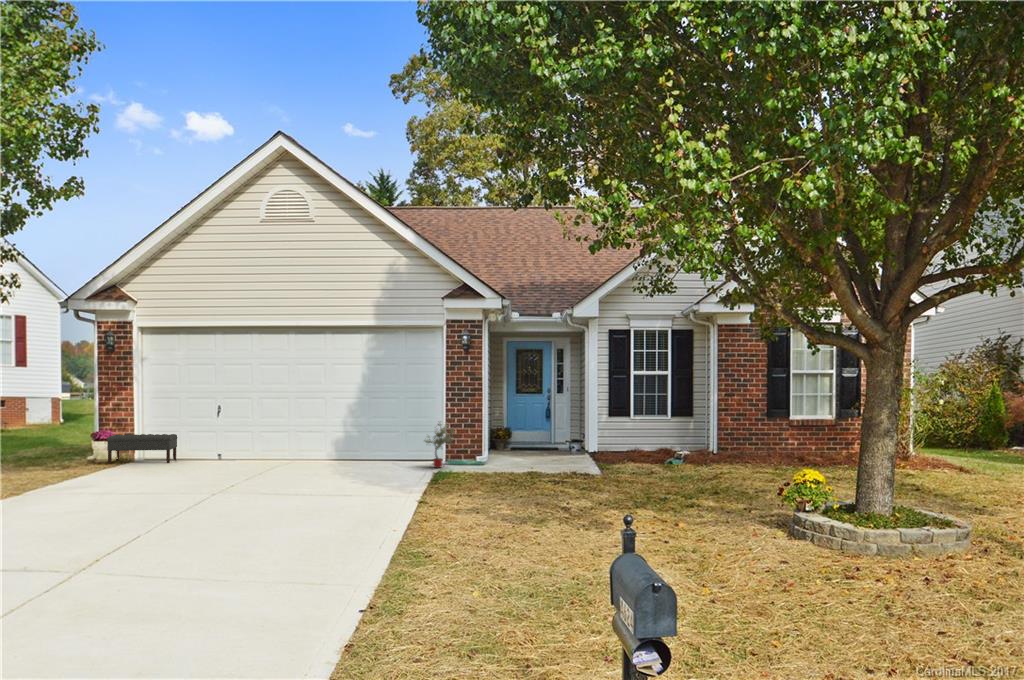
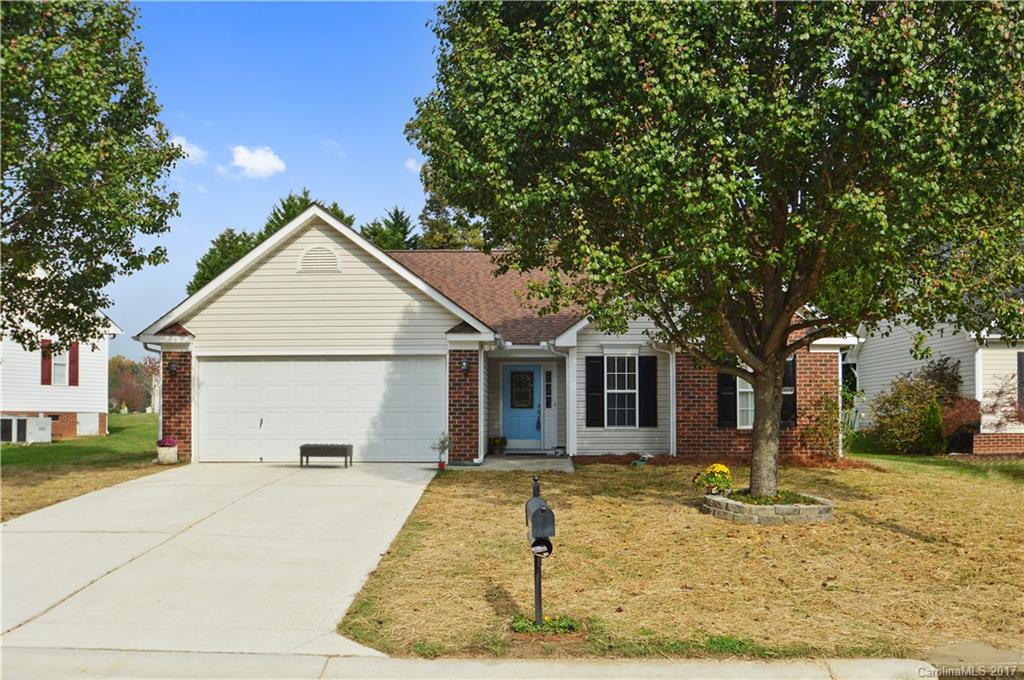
bench: present [107,434,177,464] -> present [299,444,353,468]

